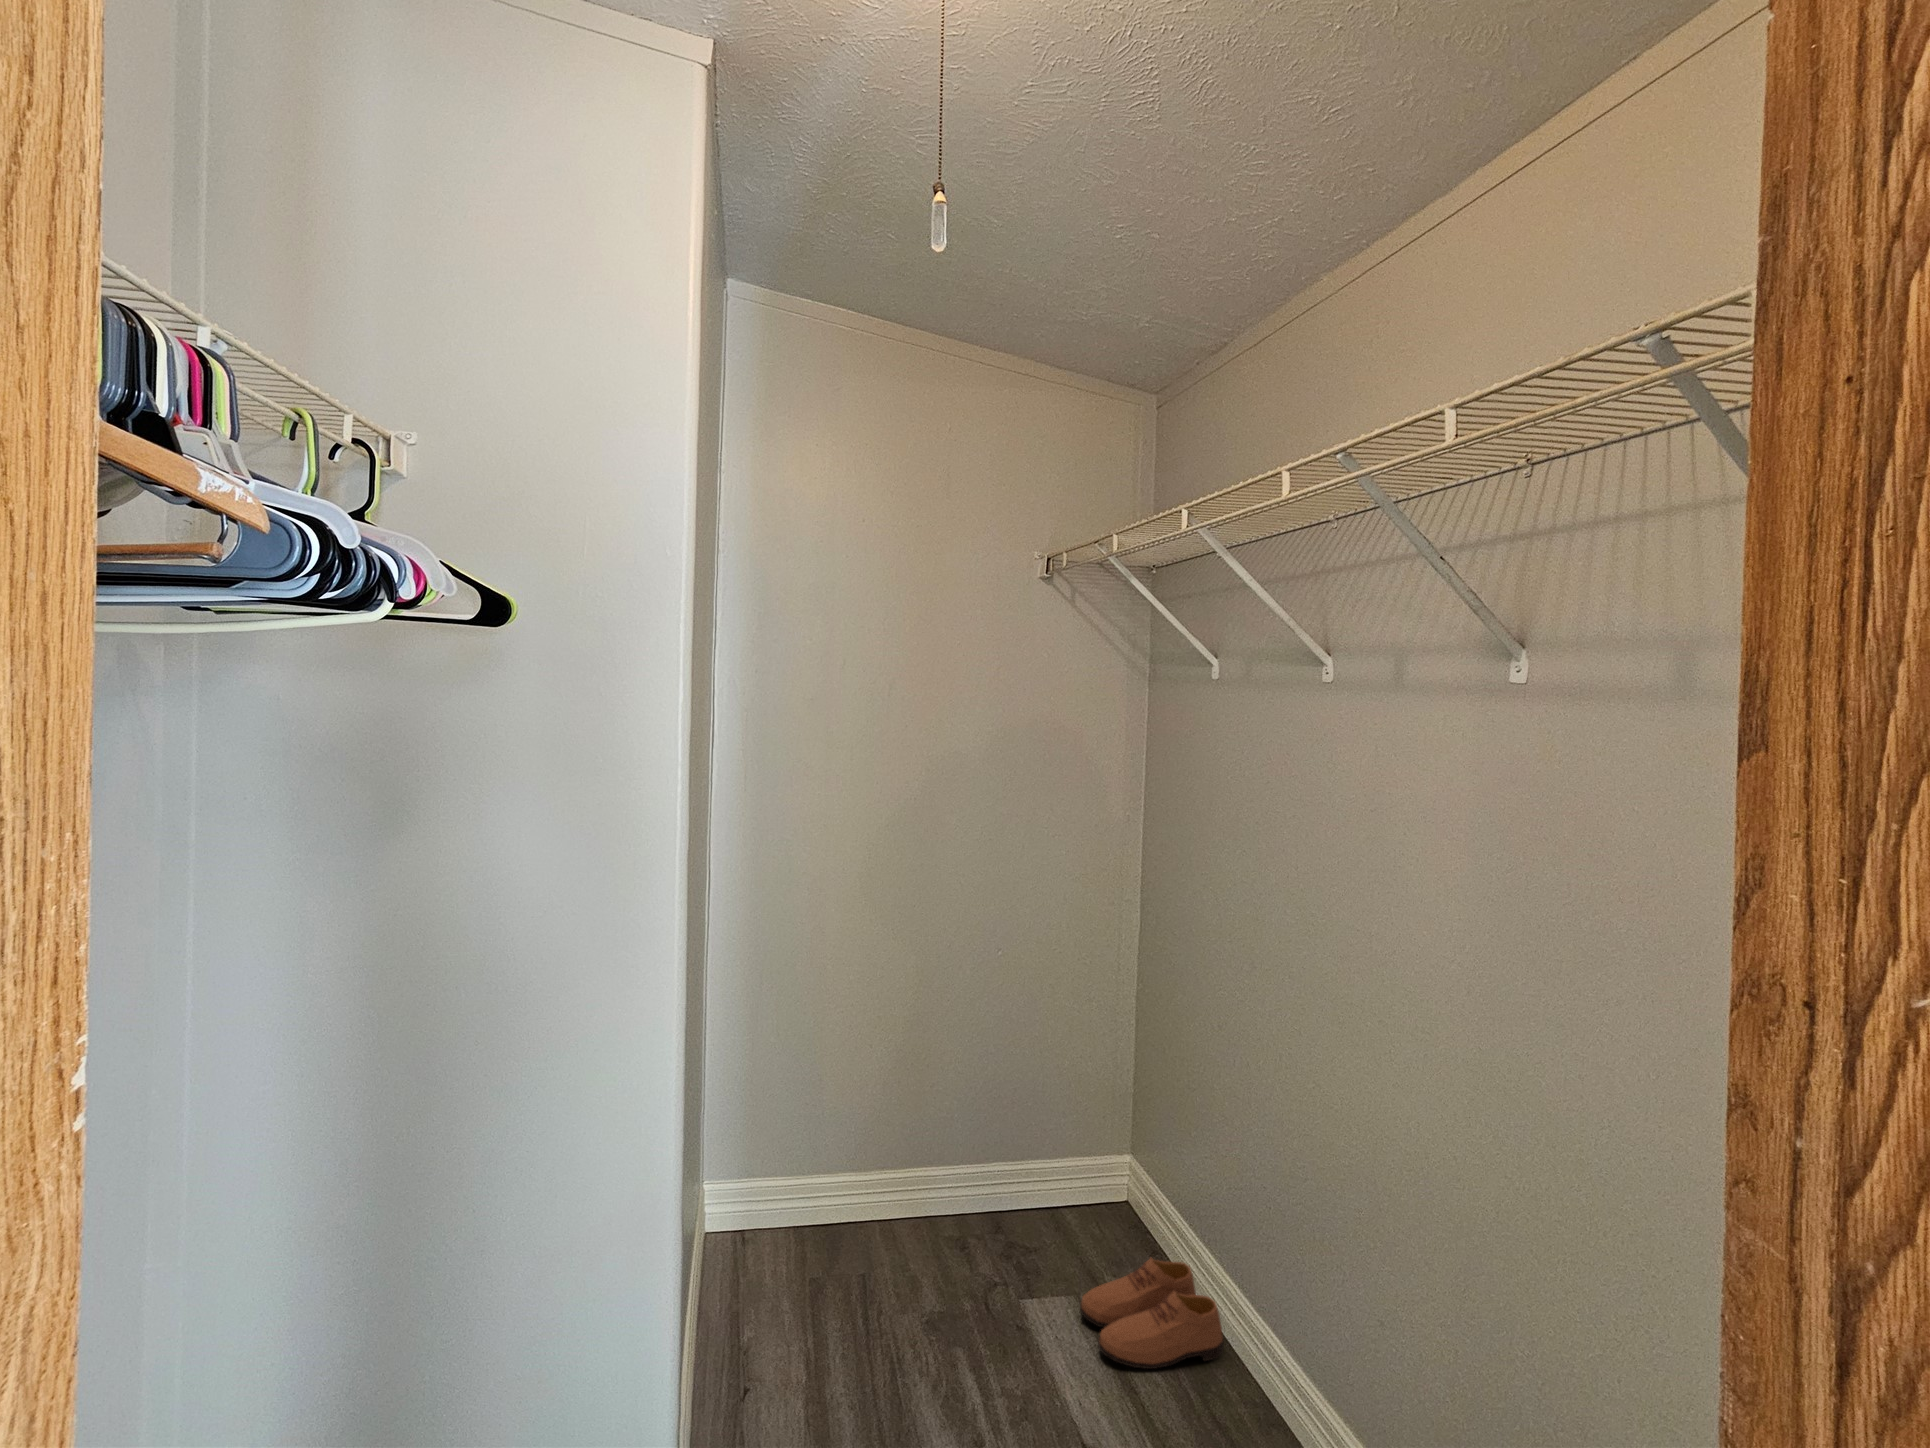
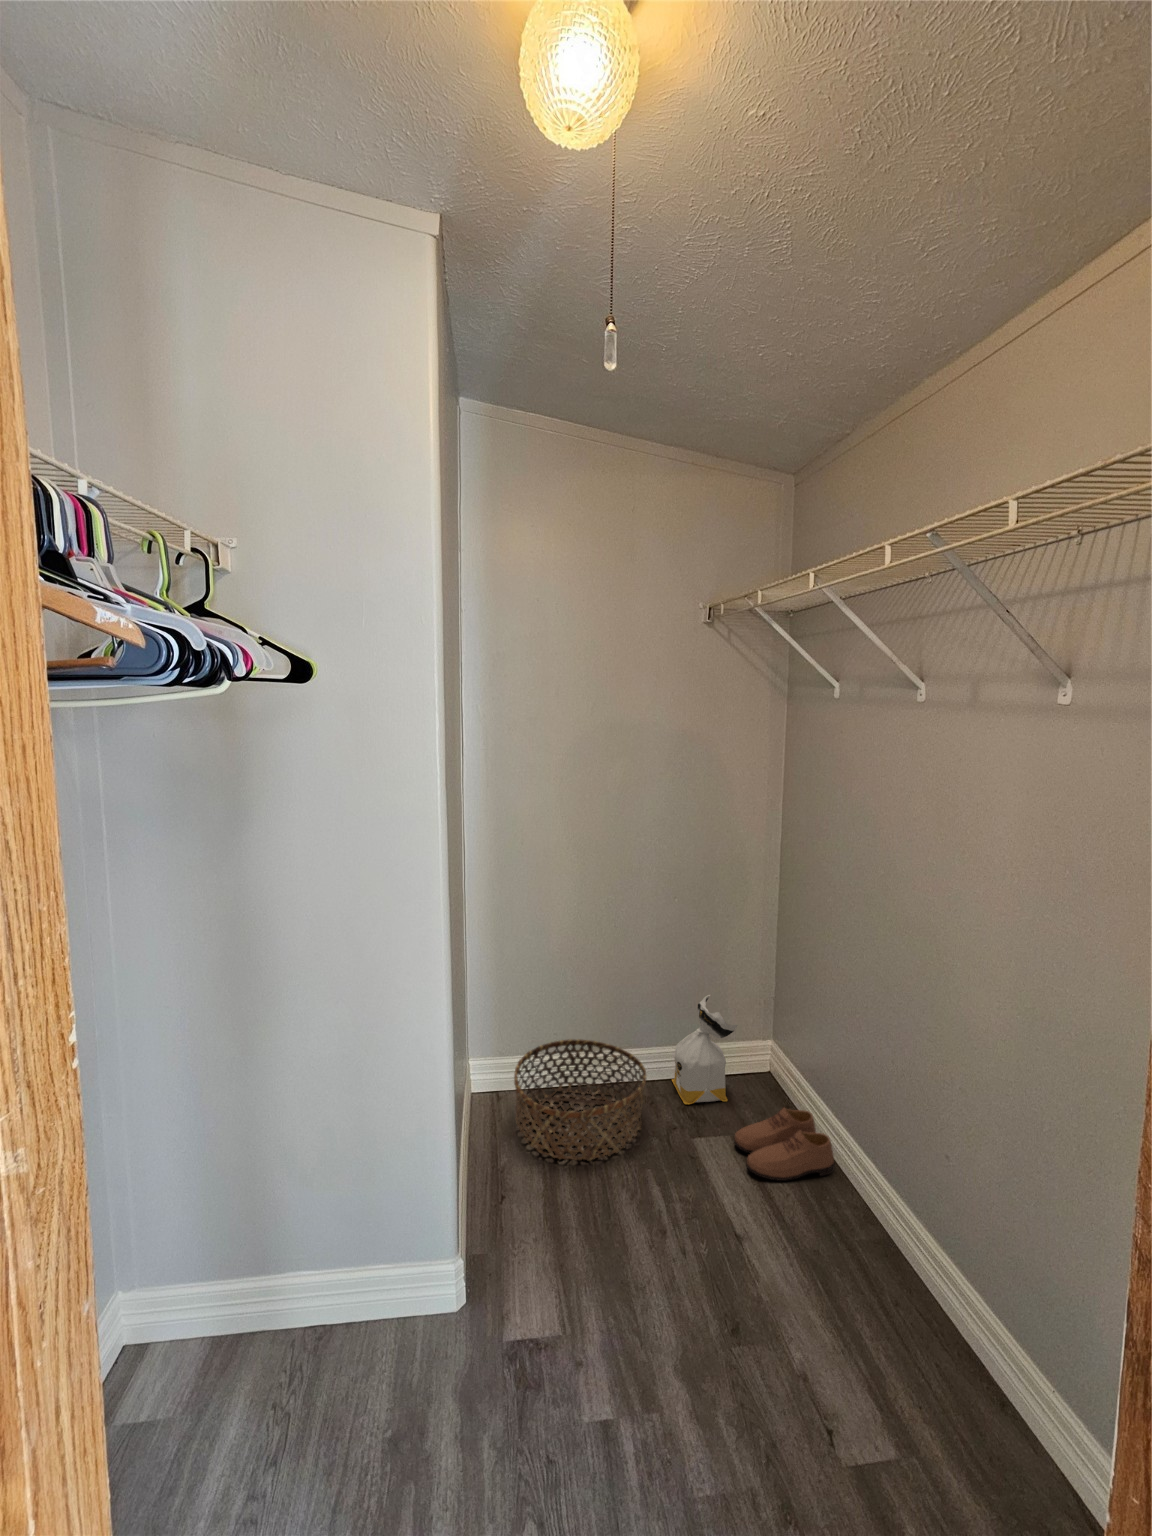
bag: none [990,1091,1085,1254] -> present [672,995,738,1104]
basket: none [766,1157,956,1340] -> present [514,1039,646,1160]

